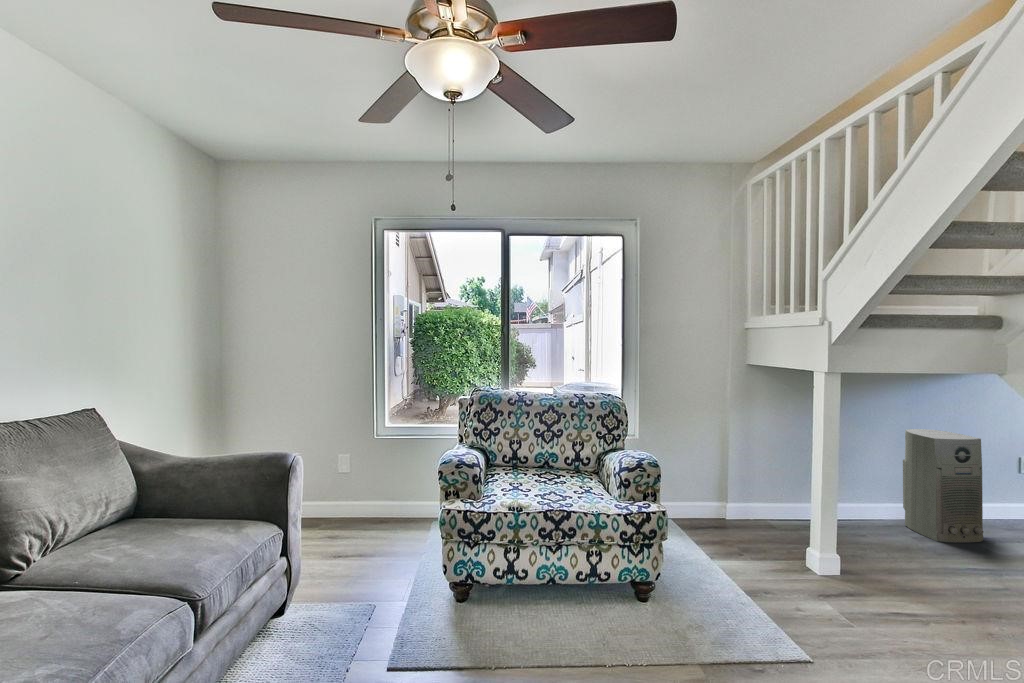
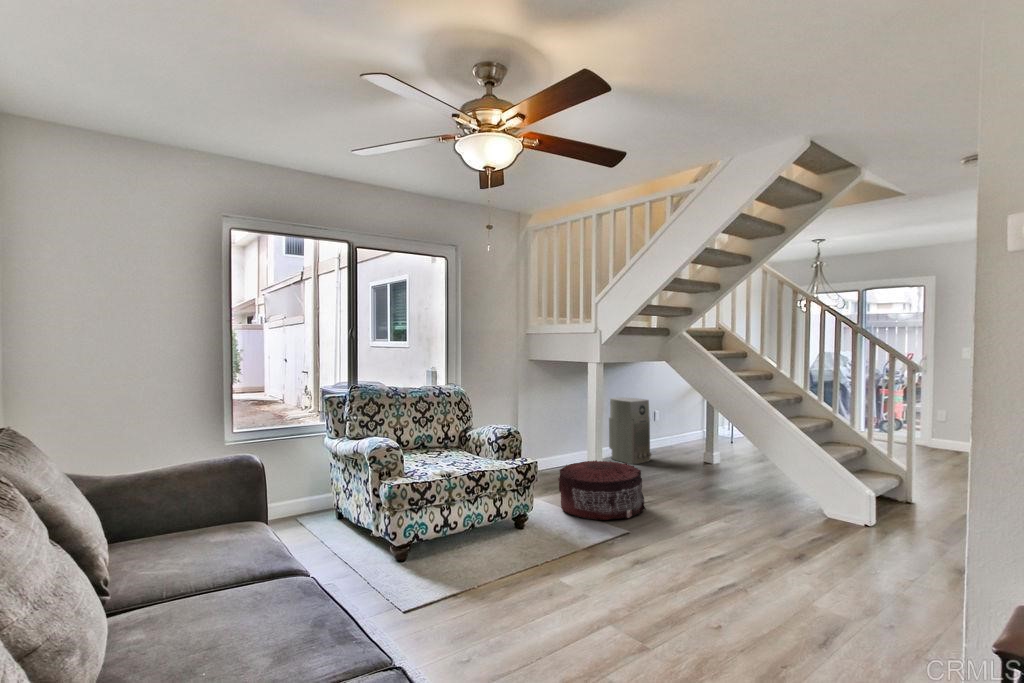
pouf: none [723,522,871,635] -> present [558,460,645,520]

